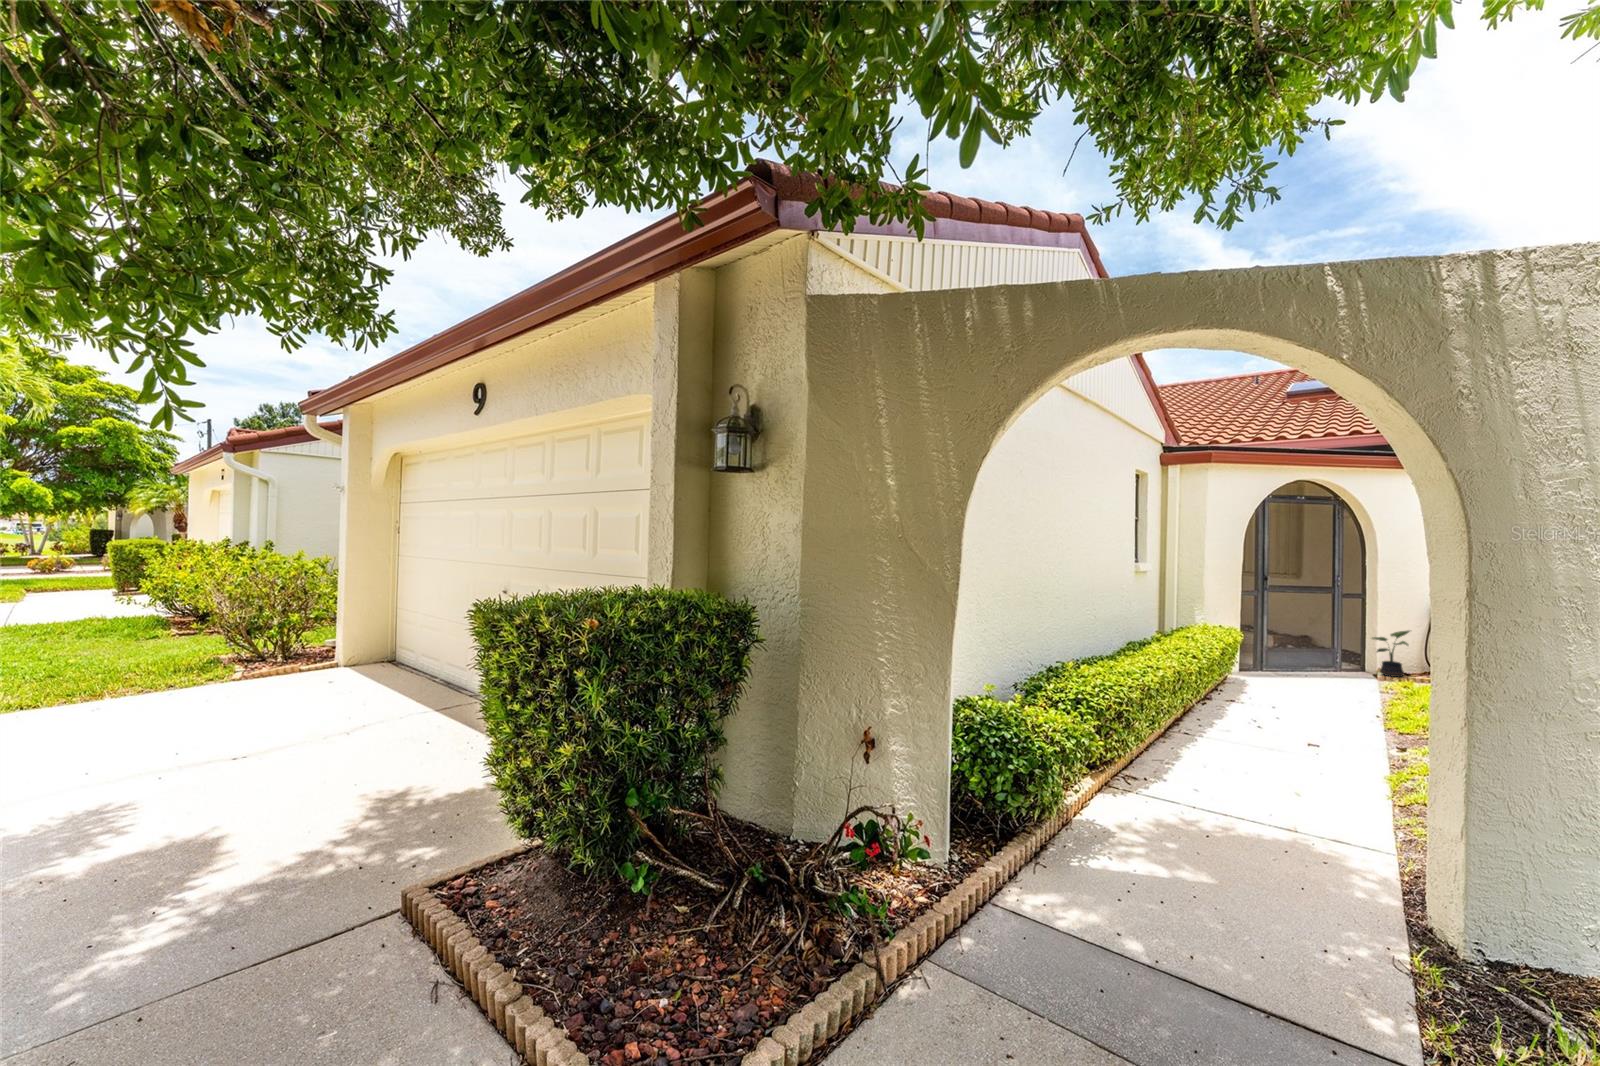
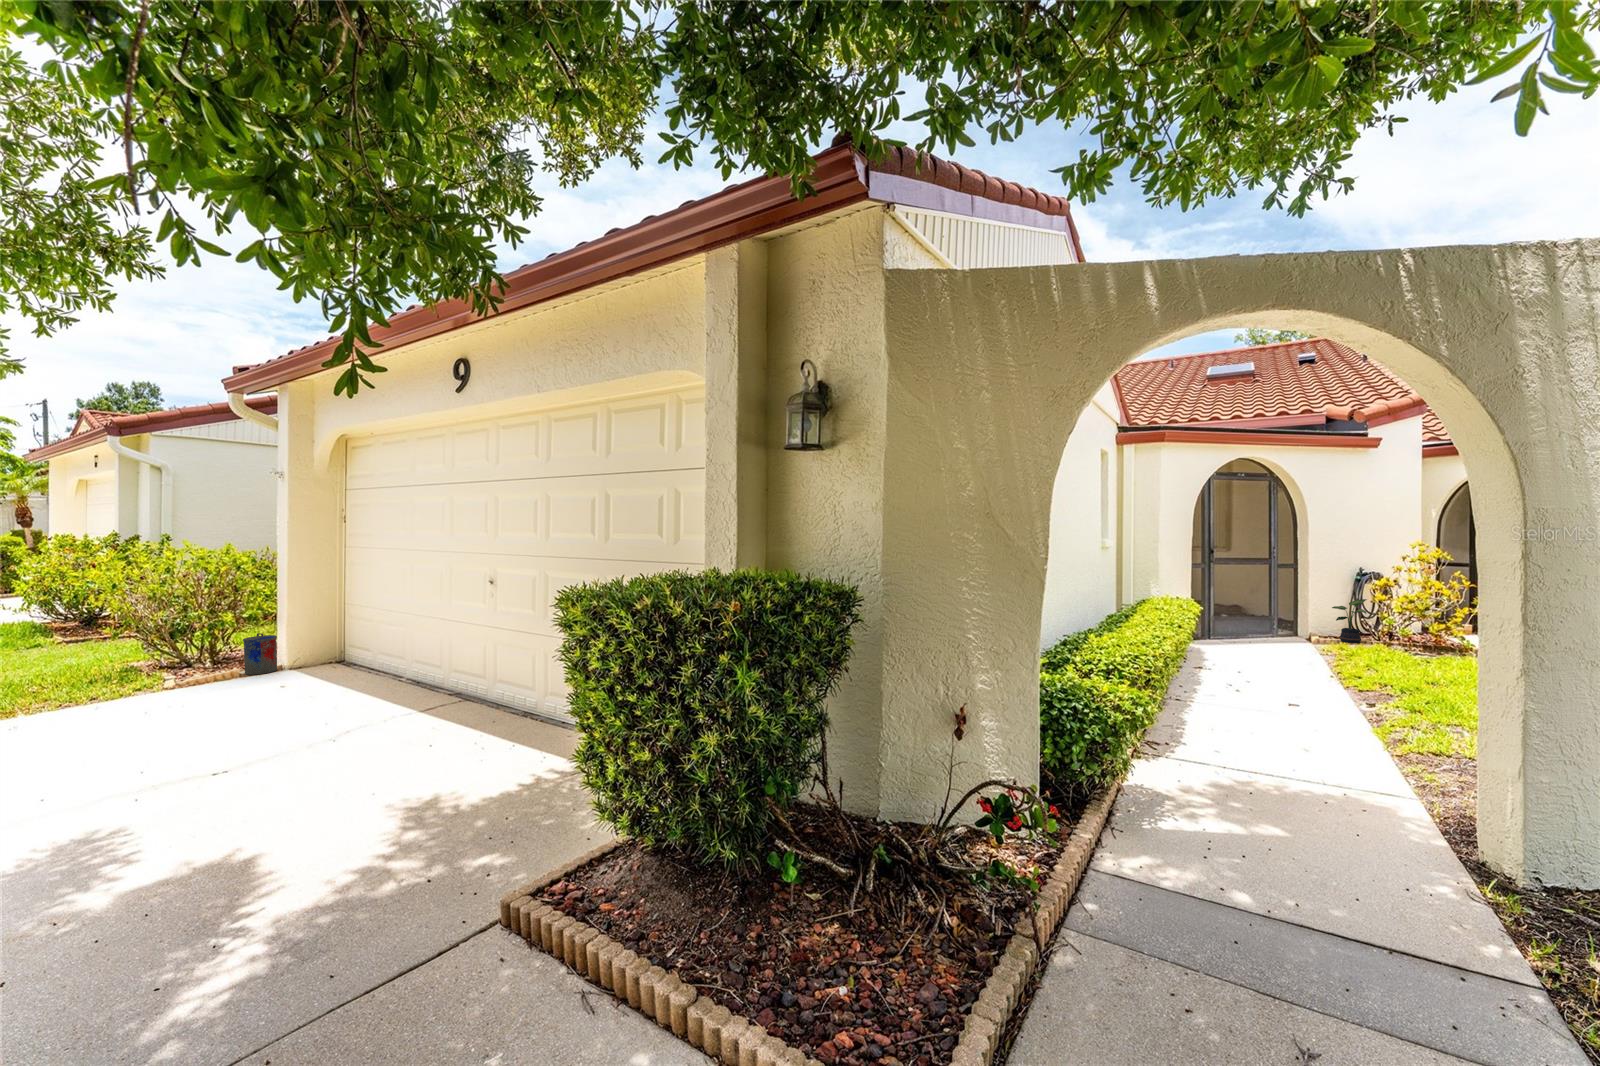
trash can: none [302,632,331,669] -> present [243,633,277,675]

